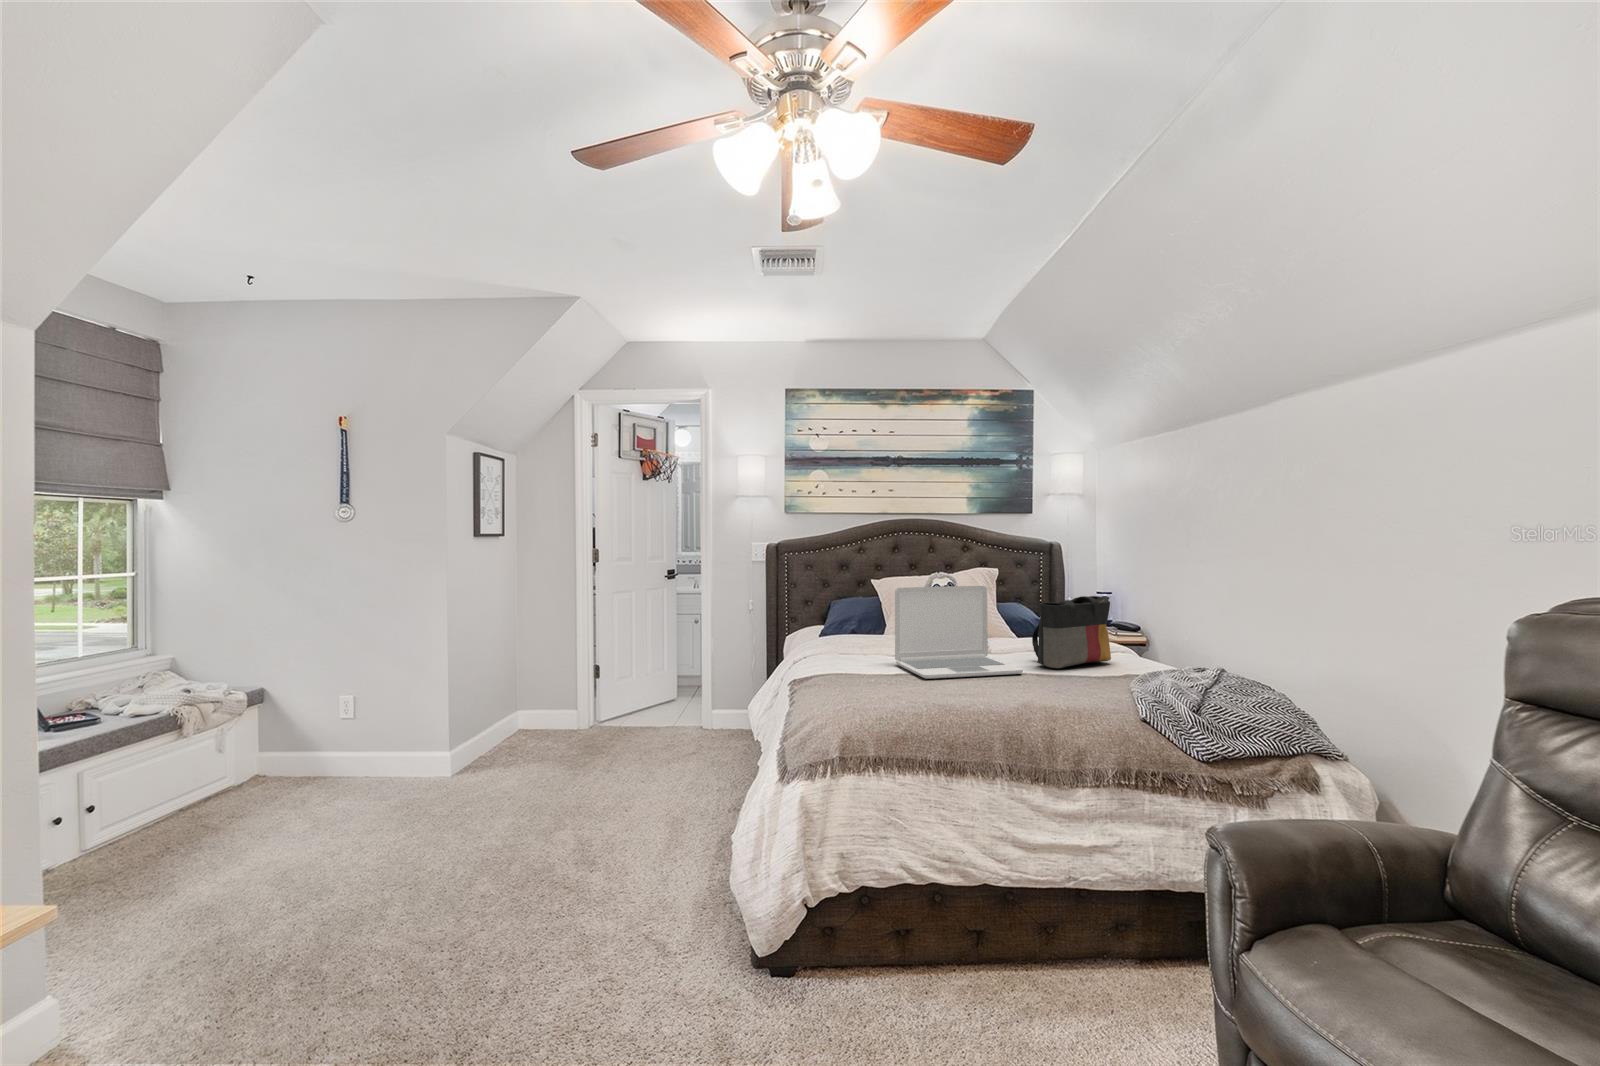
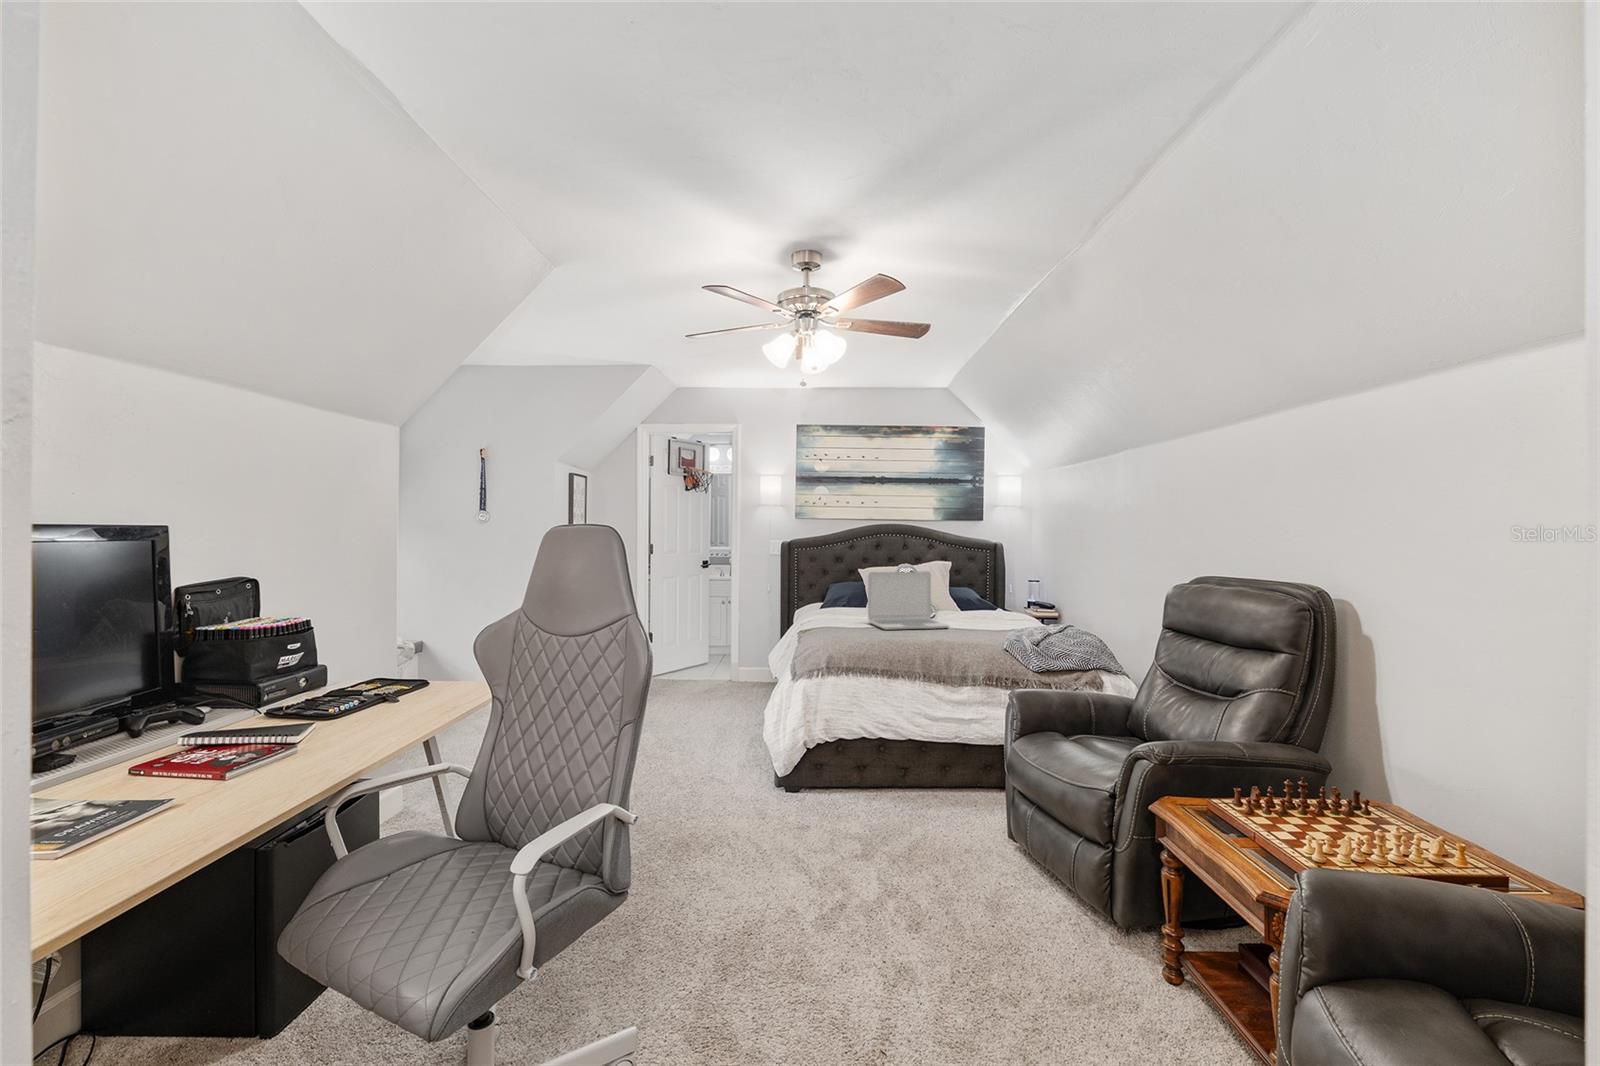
tote bag: present [1032,596,1111,668] -> none [961,579,1013,626]

